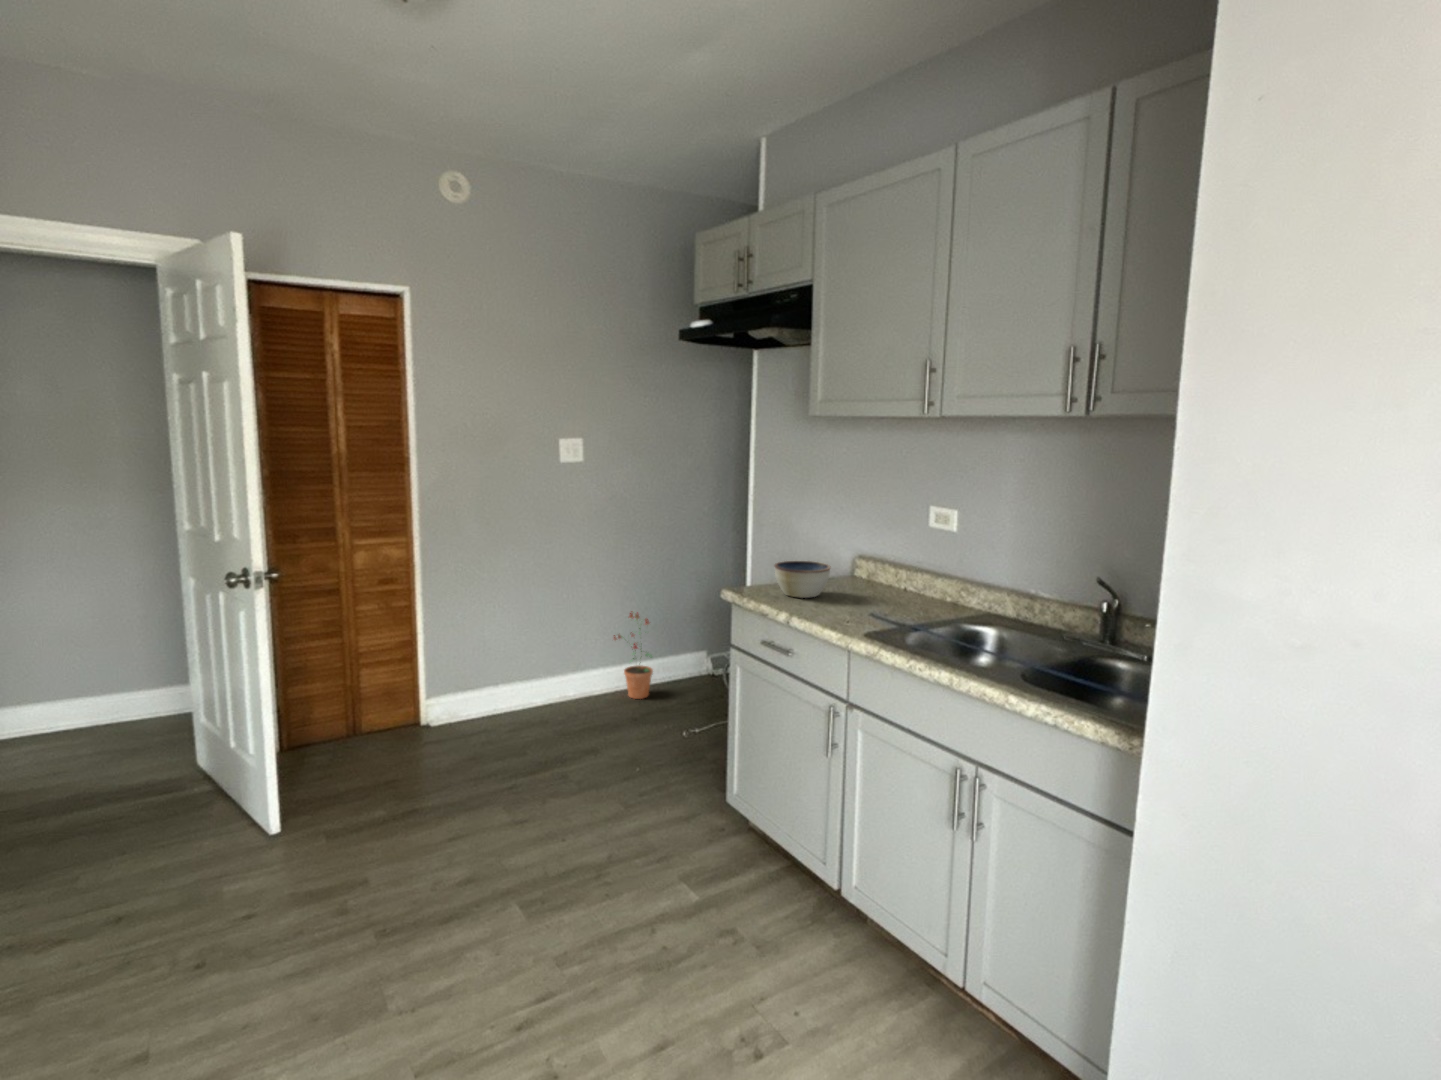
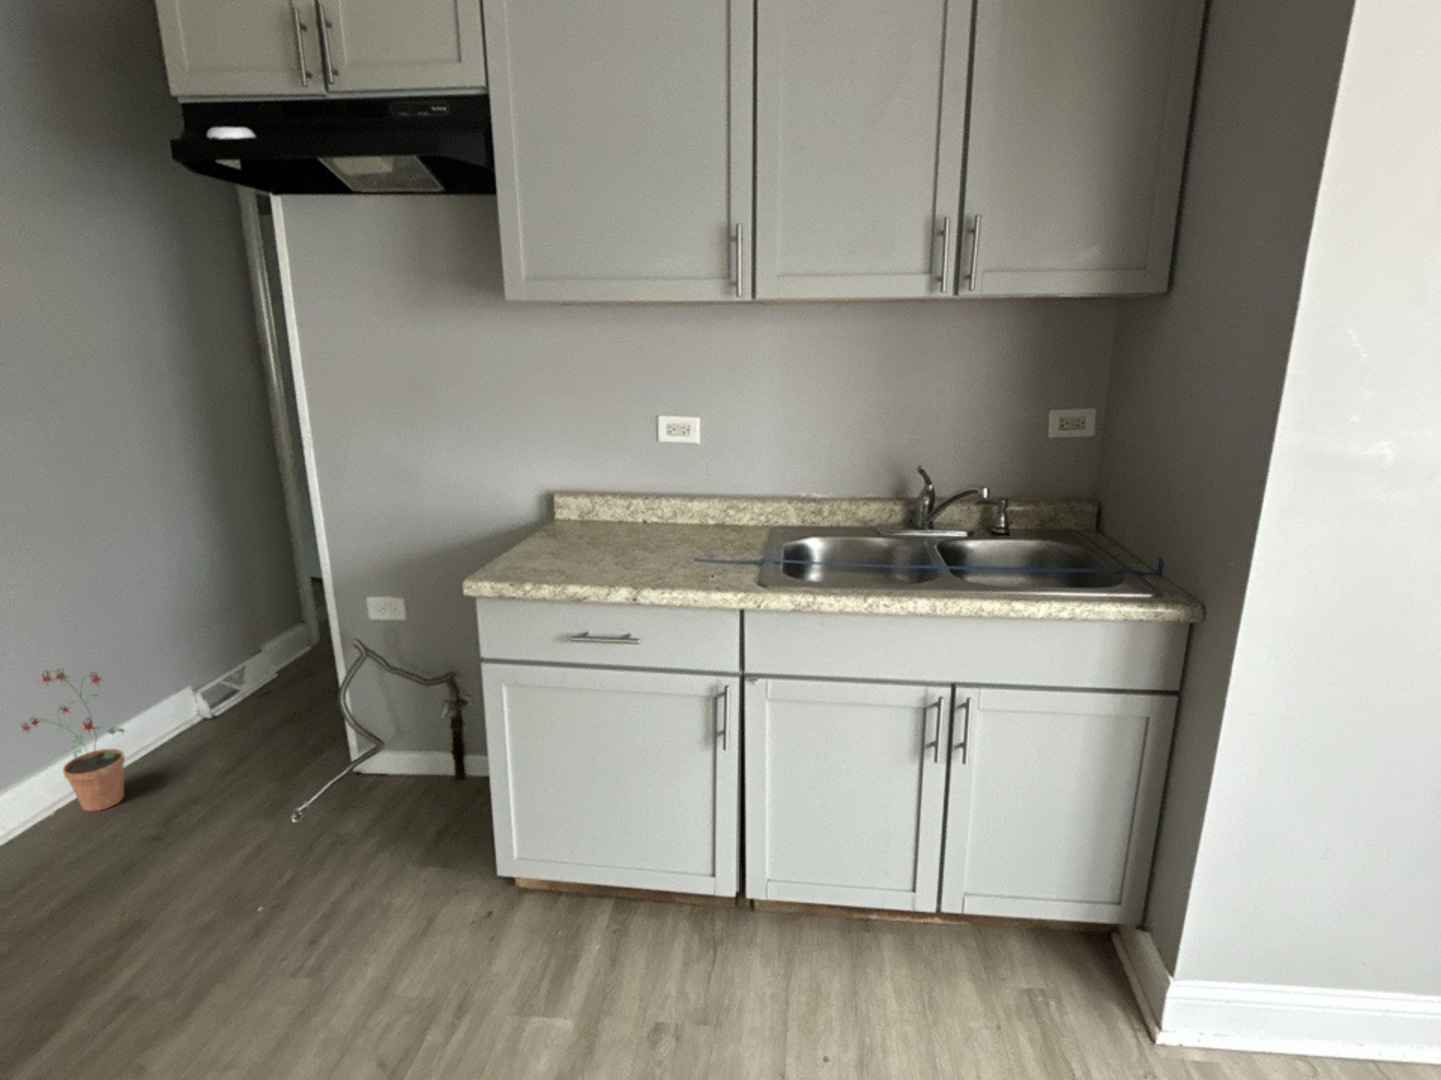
bowl: present [775,561,830,598] -> none [531,511,610,566]

